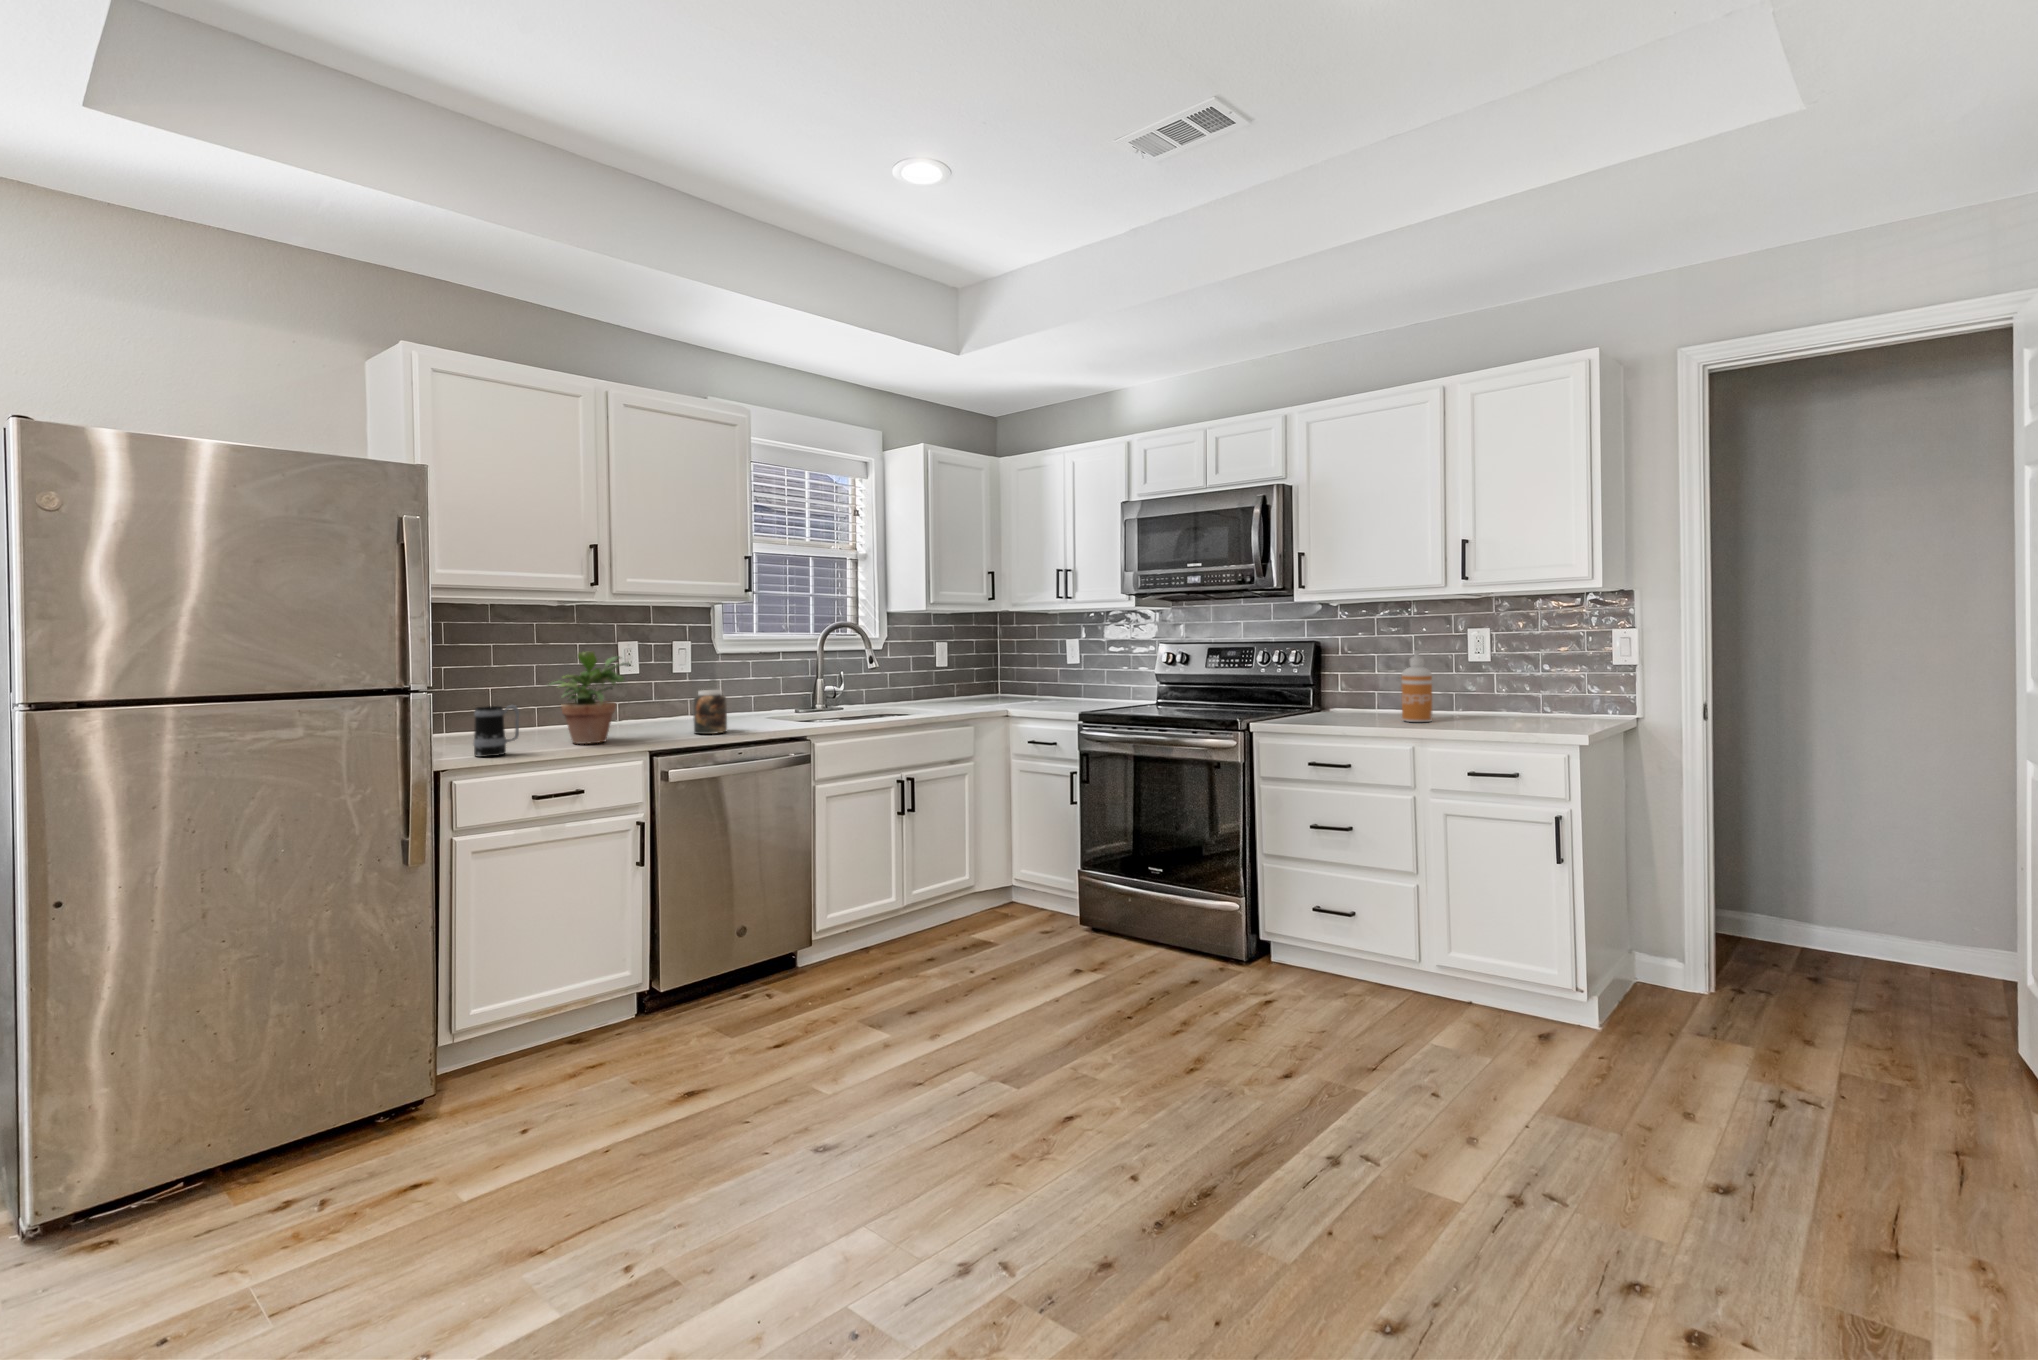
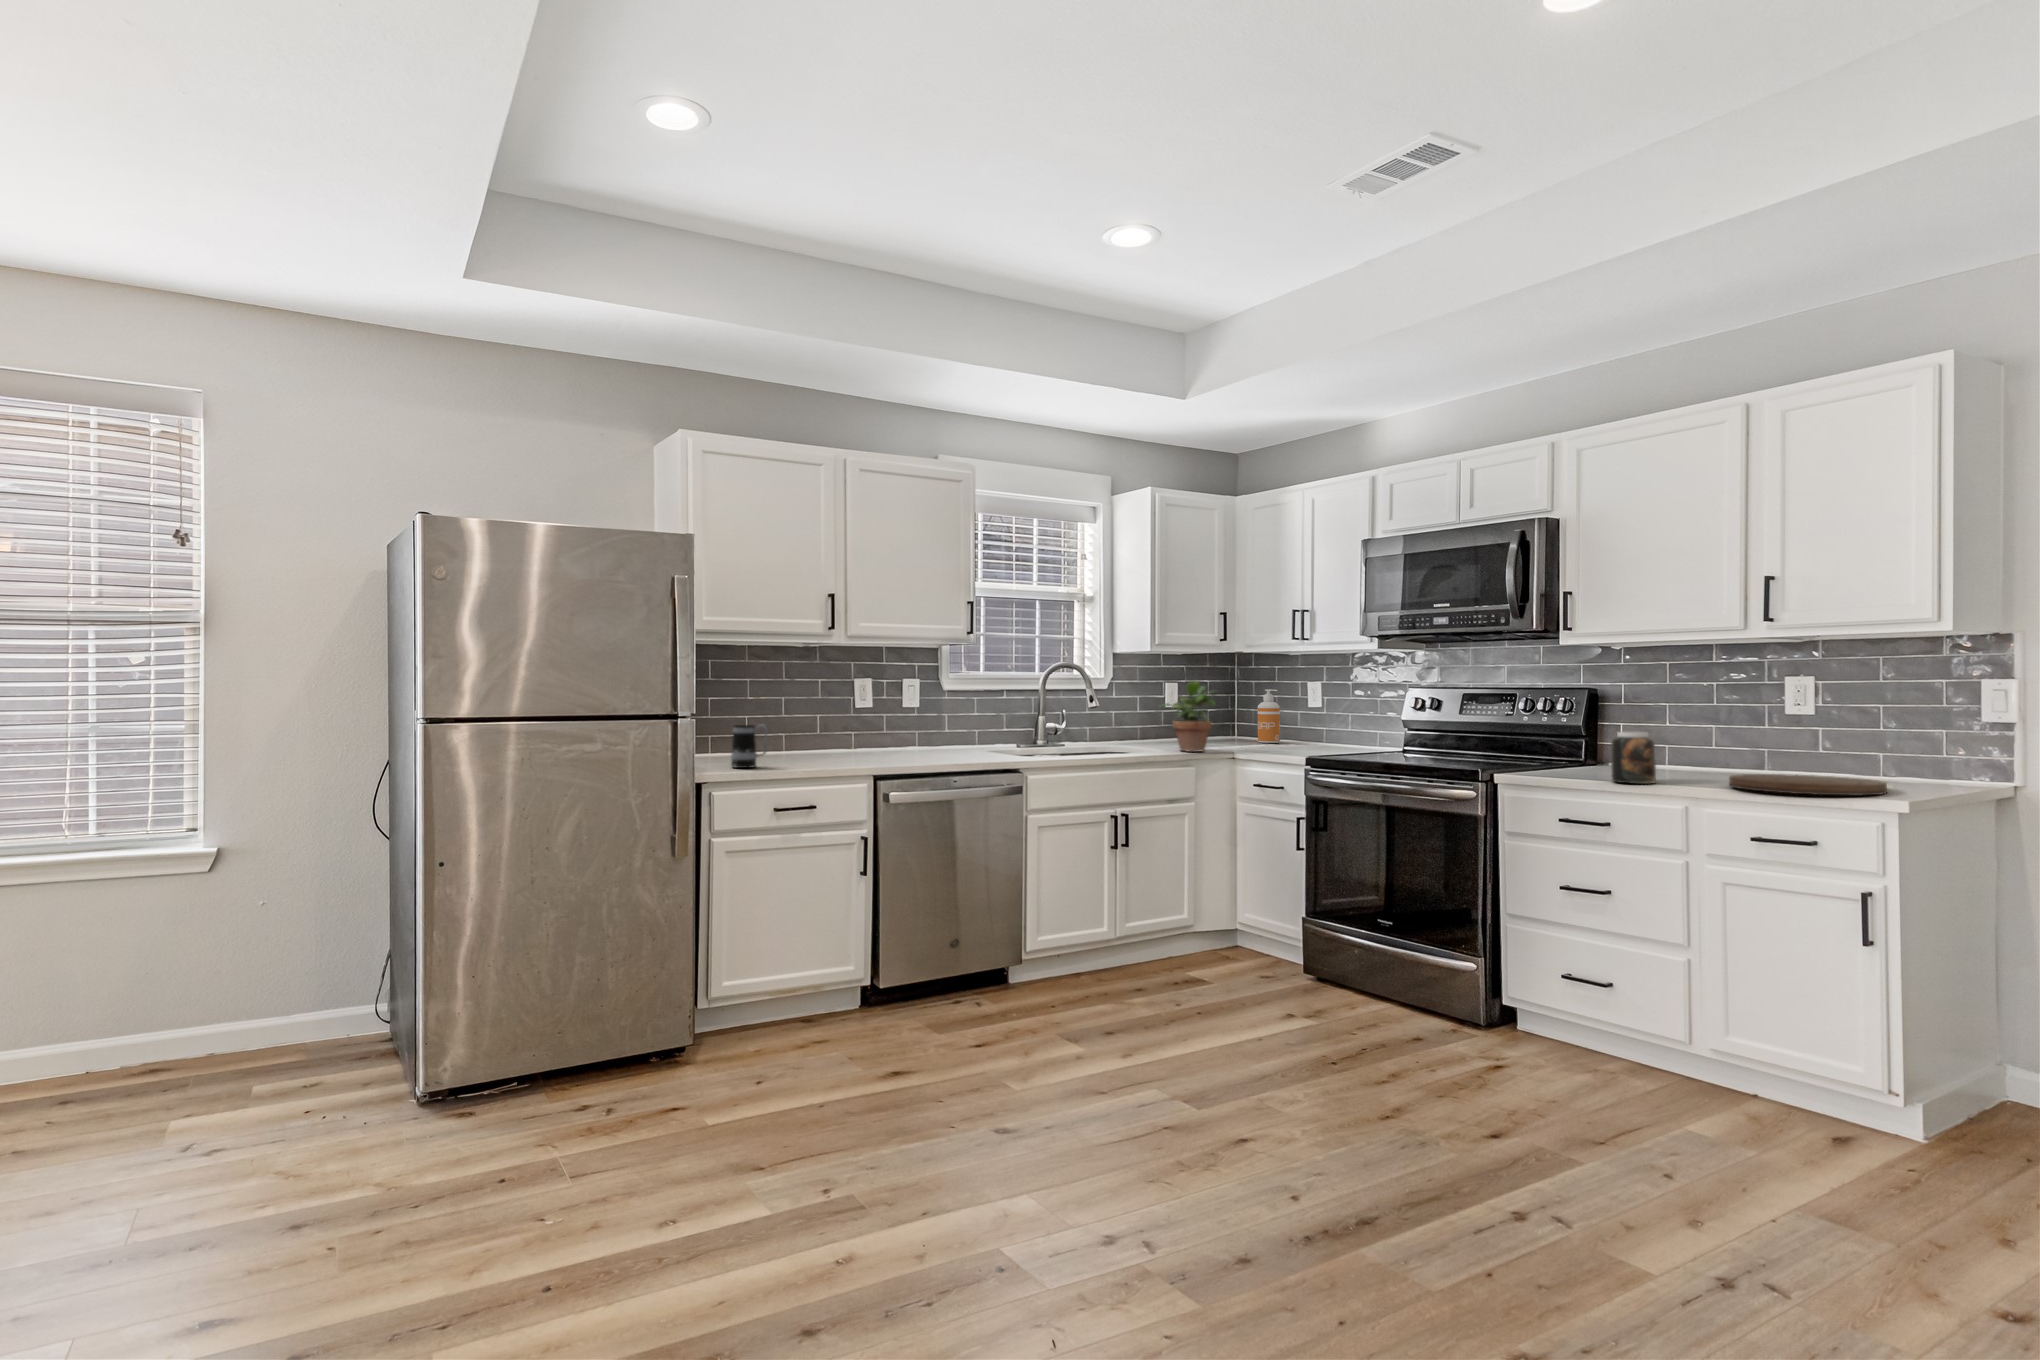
soap dispenser: present [1402,650,1432,722] -> present [1258,689,1280,743]
potted plant: present [547,652,630,744] -> present [1160,681,1217,752]
jar: present [693,690,727,734] -> present [1611,731,1656,784]
cutting board: none [1449,718,1569,738] -> present [1729,774,1887,795]

